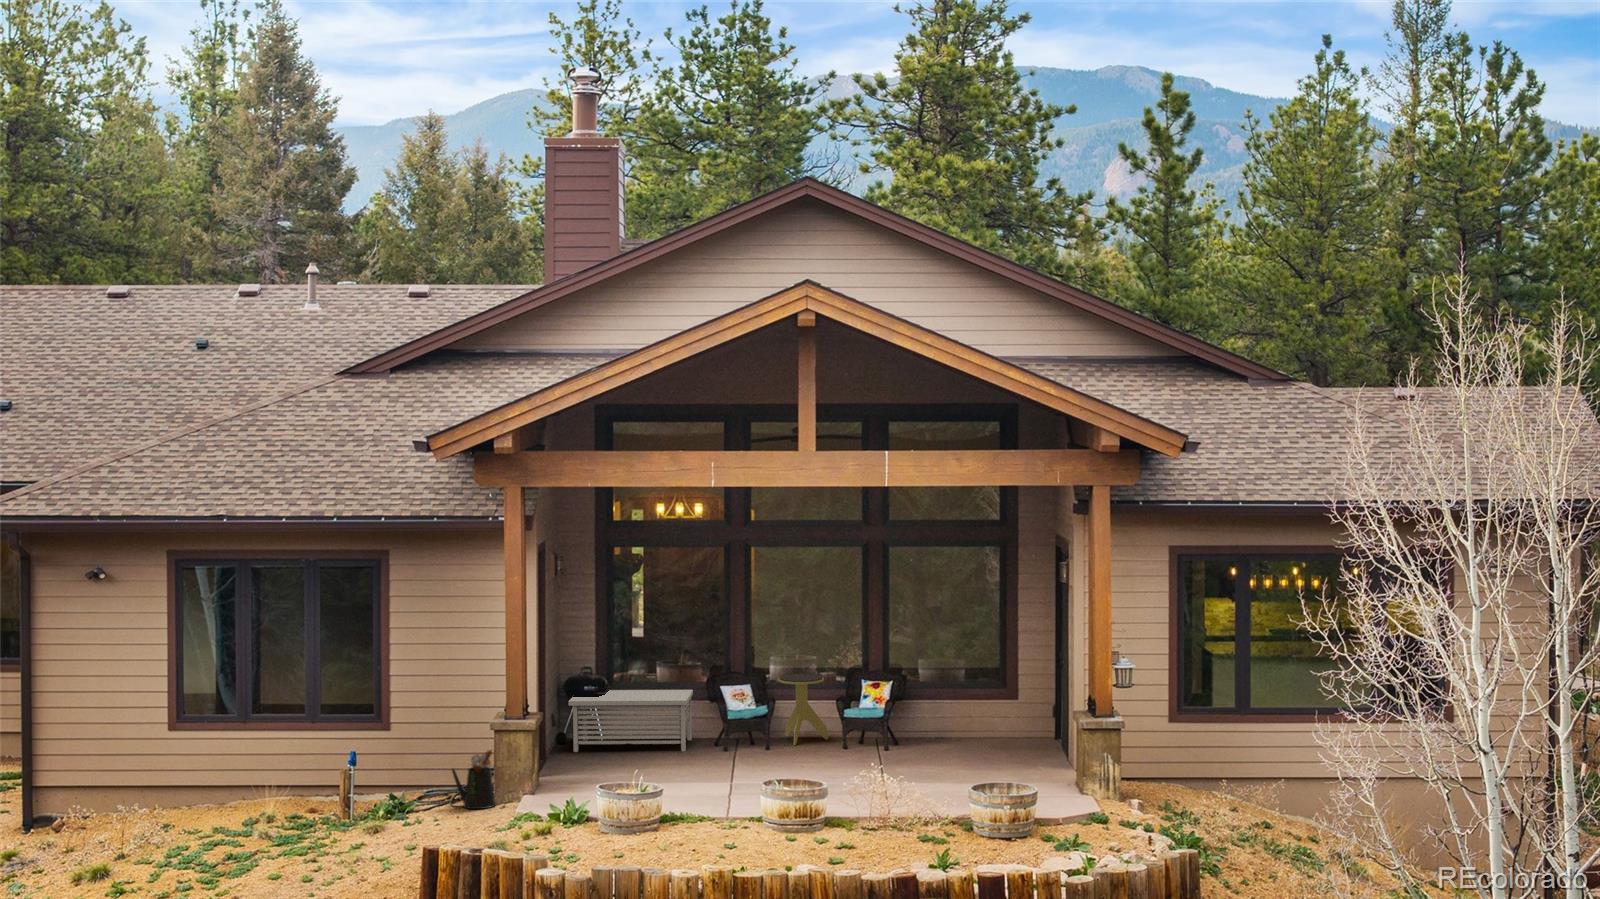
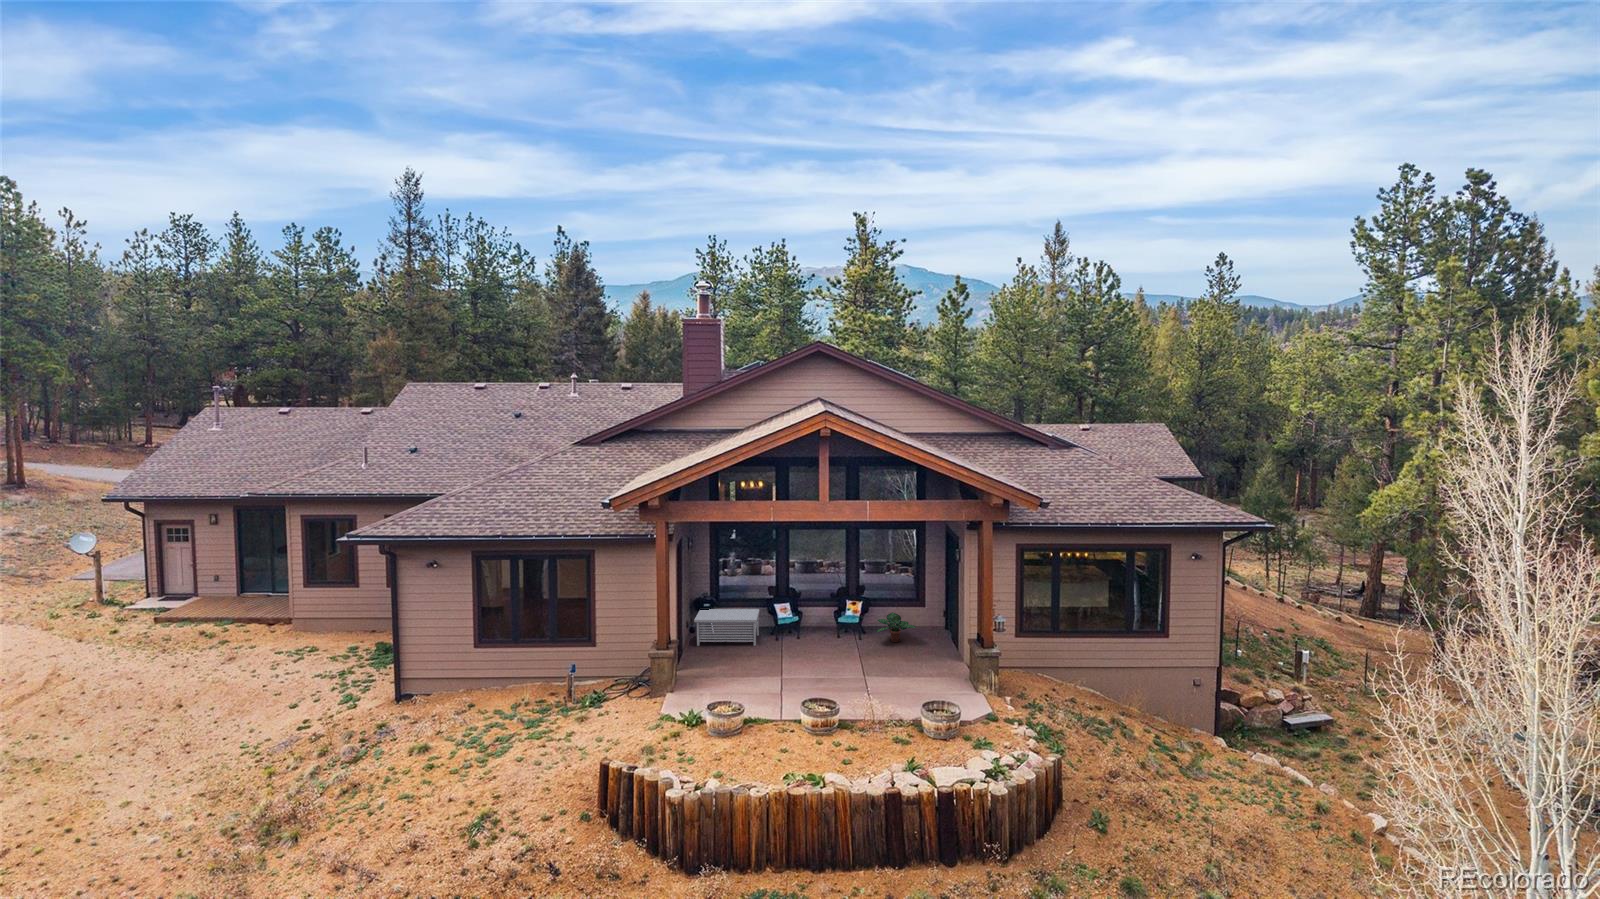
side table: present [778,674,828,745] -> none [804,601,830,642]
potted plant: none [914,691,990,744] -> present [876,612,916,642]
watering can: present [452,750,496,809] -> none [627,667,655,704]

